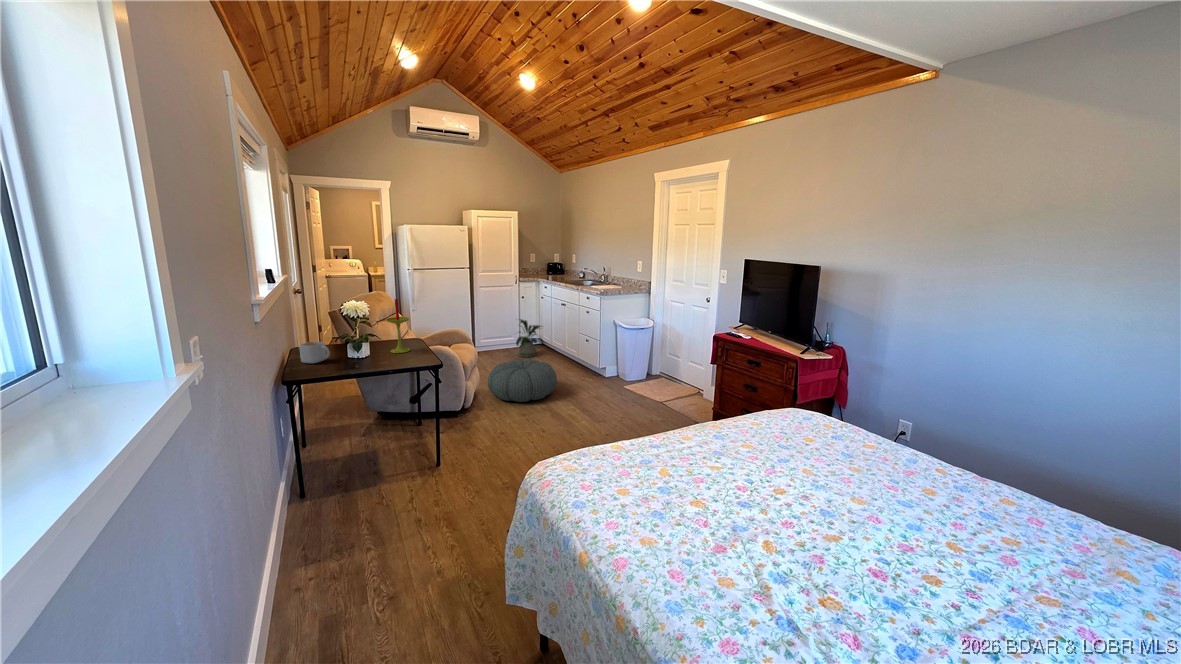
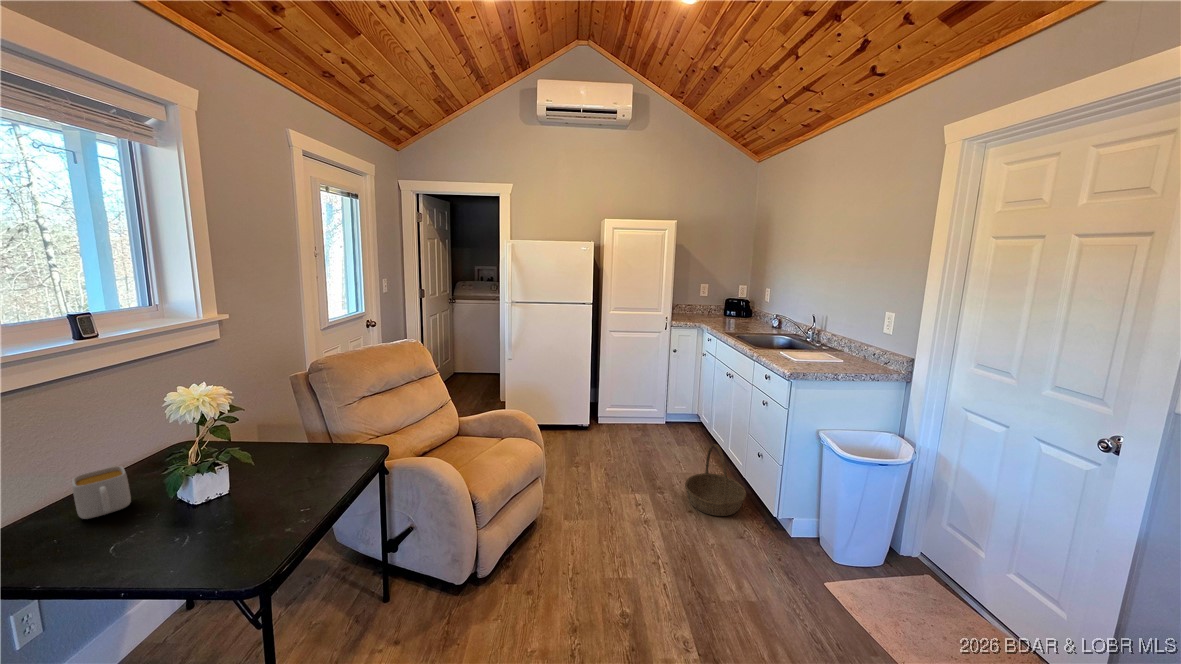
candle: present [386,299,410,353] -> none [242,395,300,513]
house plant: present [516,320,543,357] -> none [648,387,701,448]
basket: none [550,339,583,376] -> present [685,444,746,516]
pouf: present [488,360,557,402] -> none [549,477,674,581]

